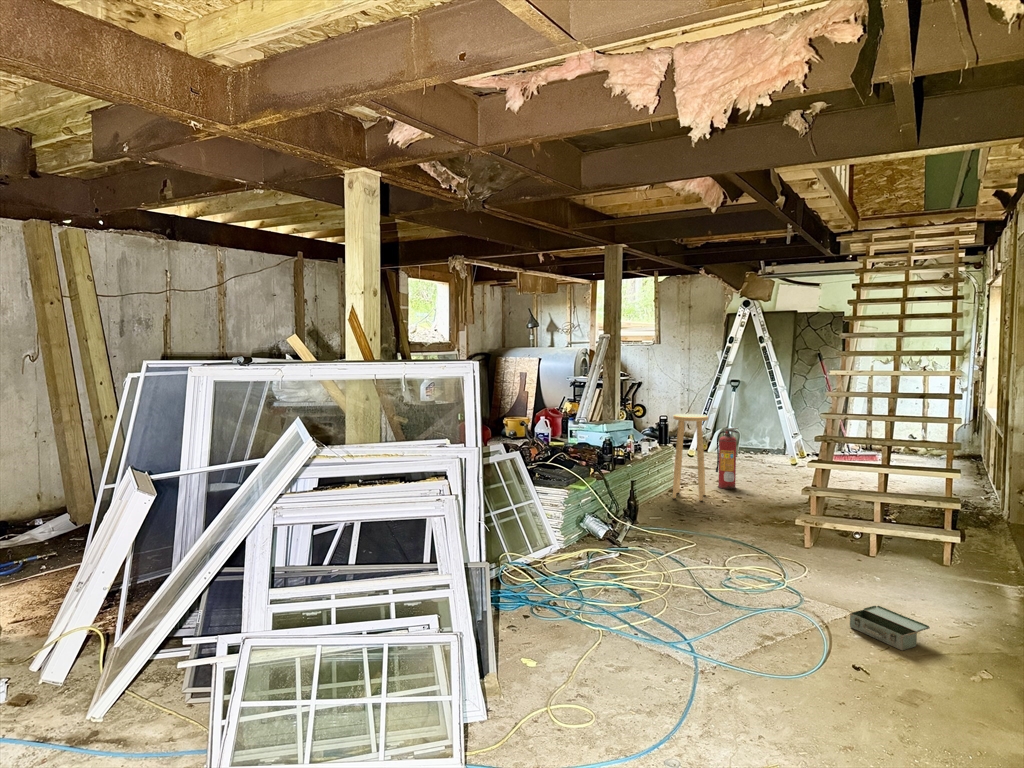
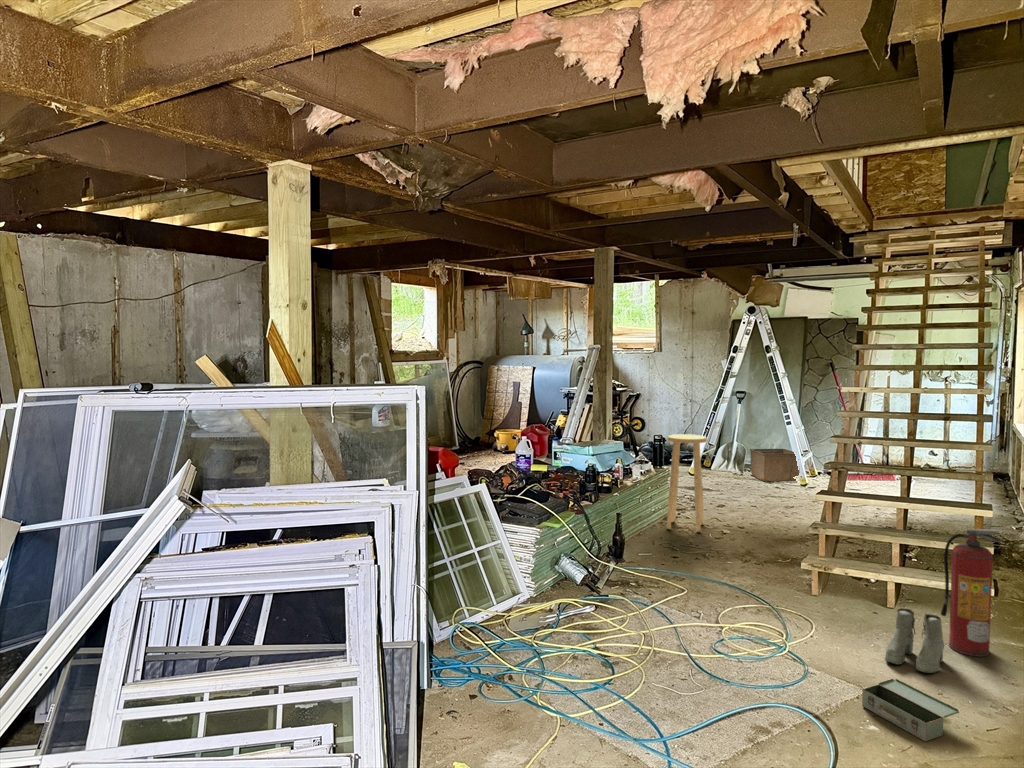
fire extinguisher: present [716,428,739,489] -> present [941,529,1002,657]
storage bin: none [744,431,790,461] -> present [750,449,800,482]
boots: none [868,552,918,604] -> present [885,608,944,673]

